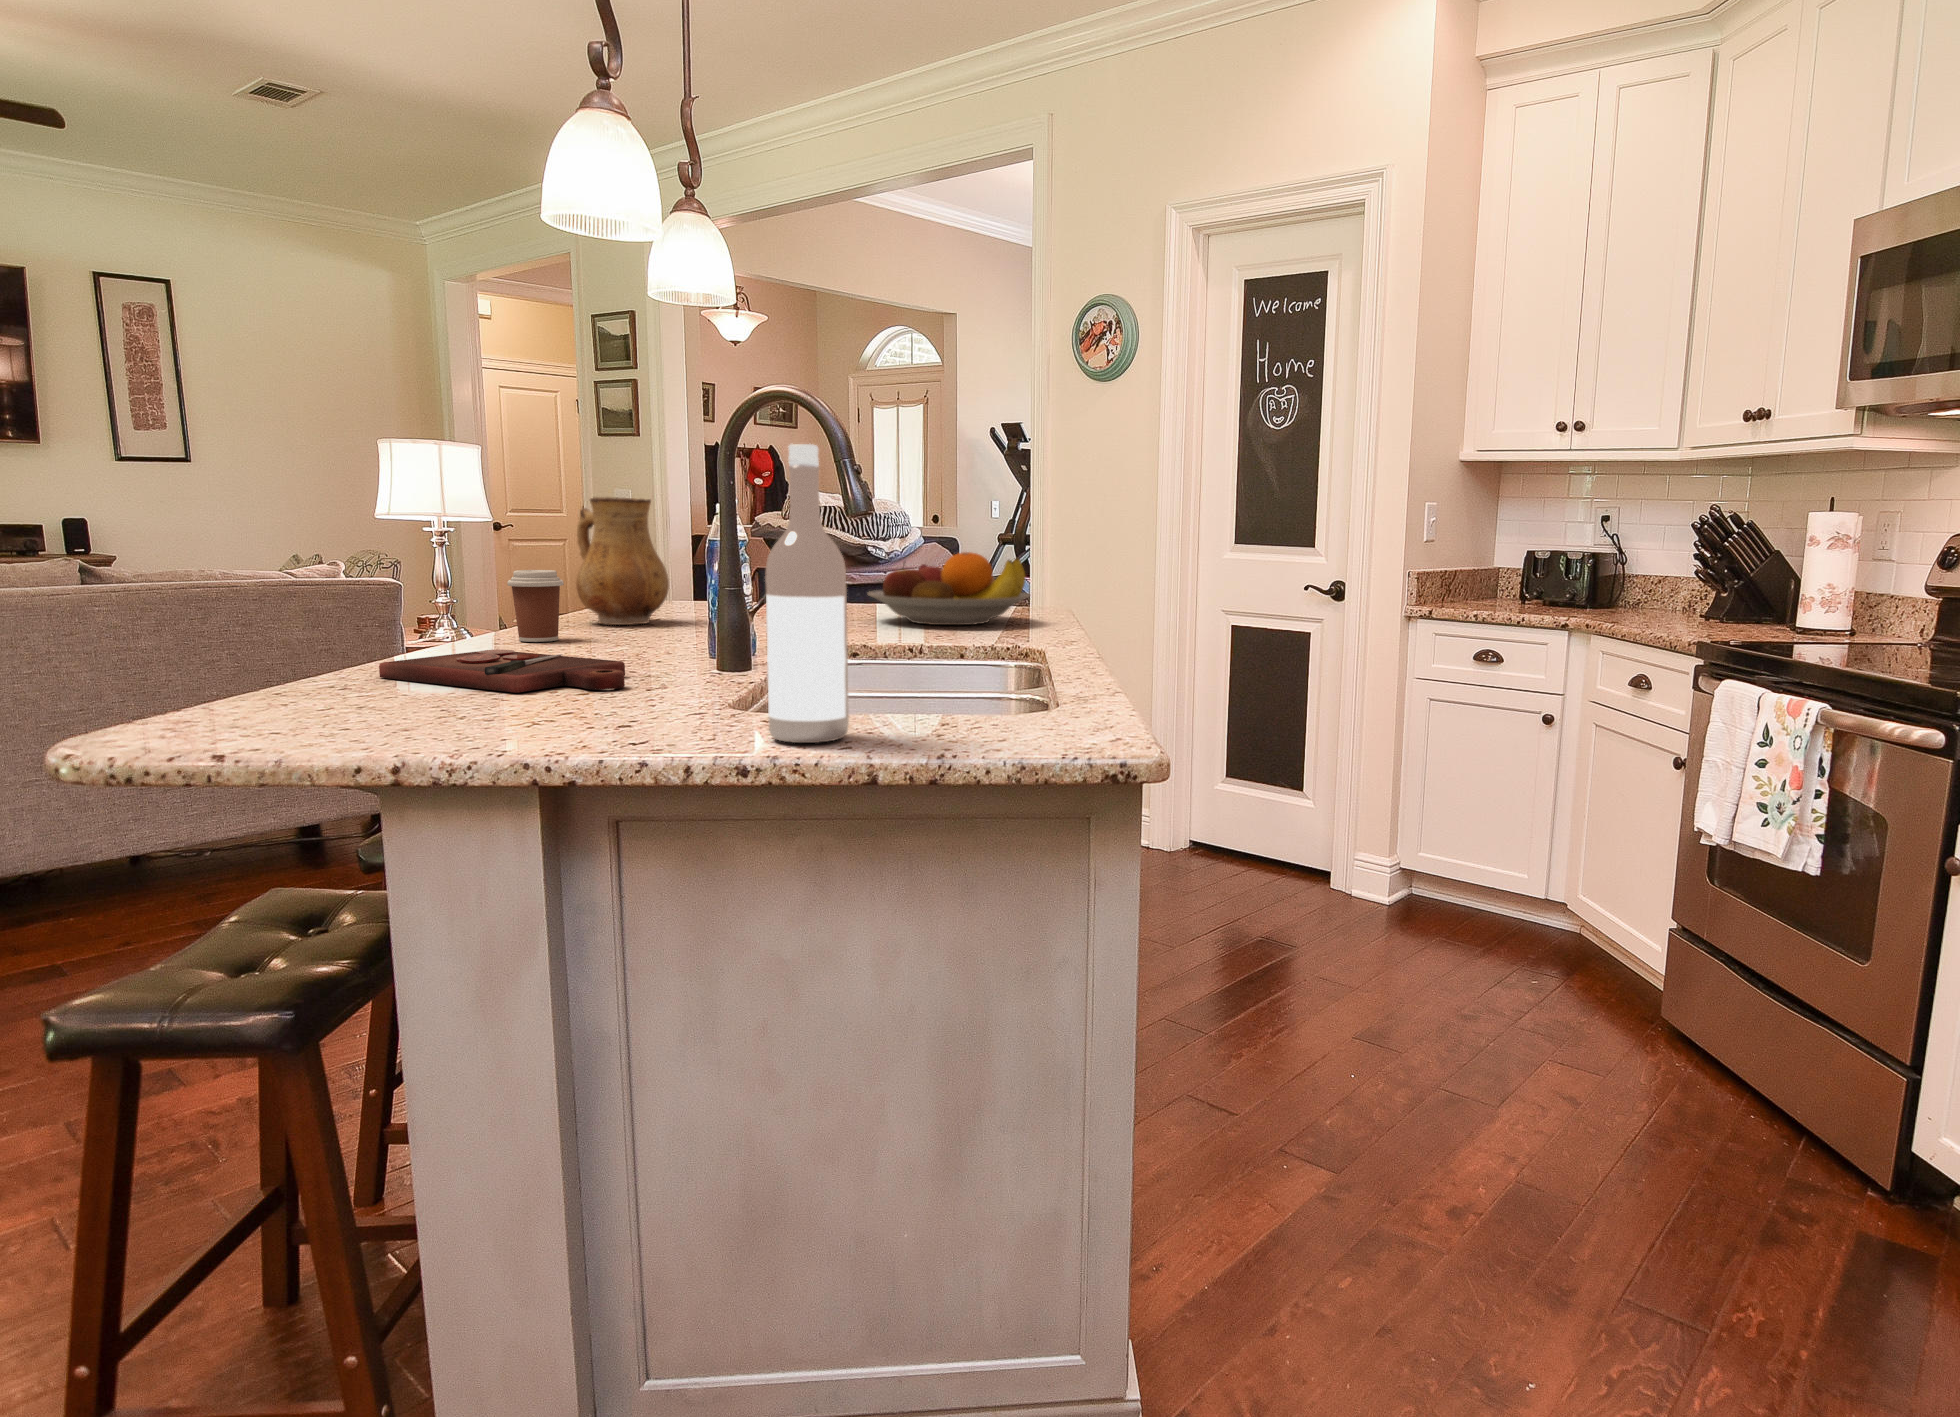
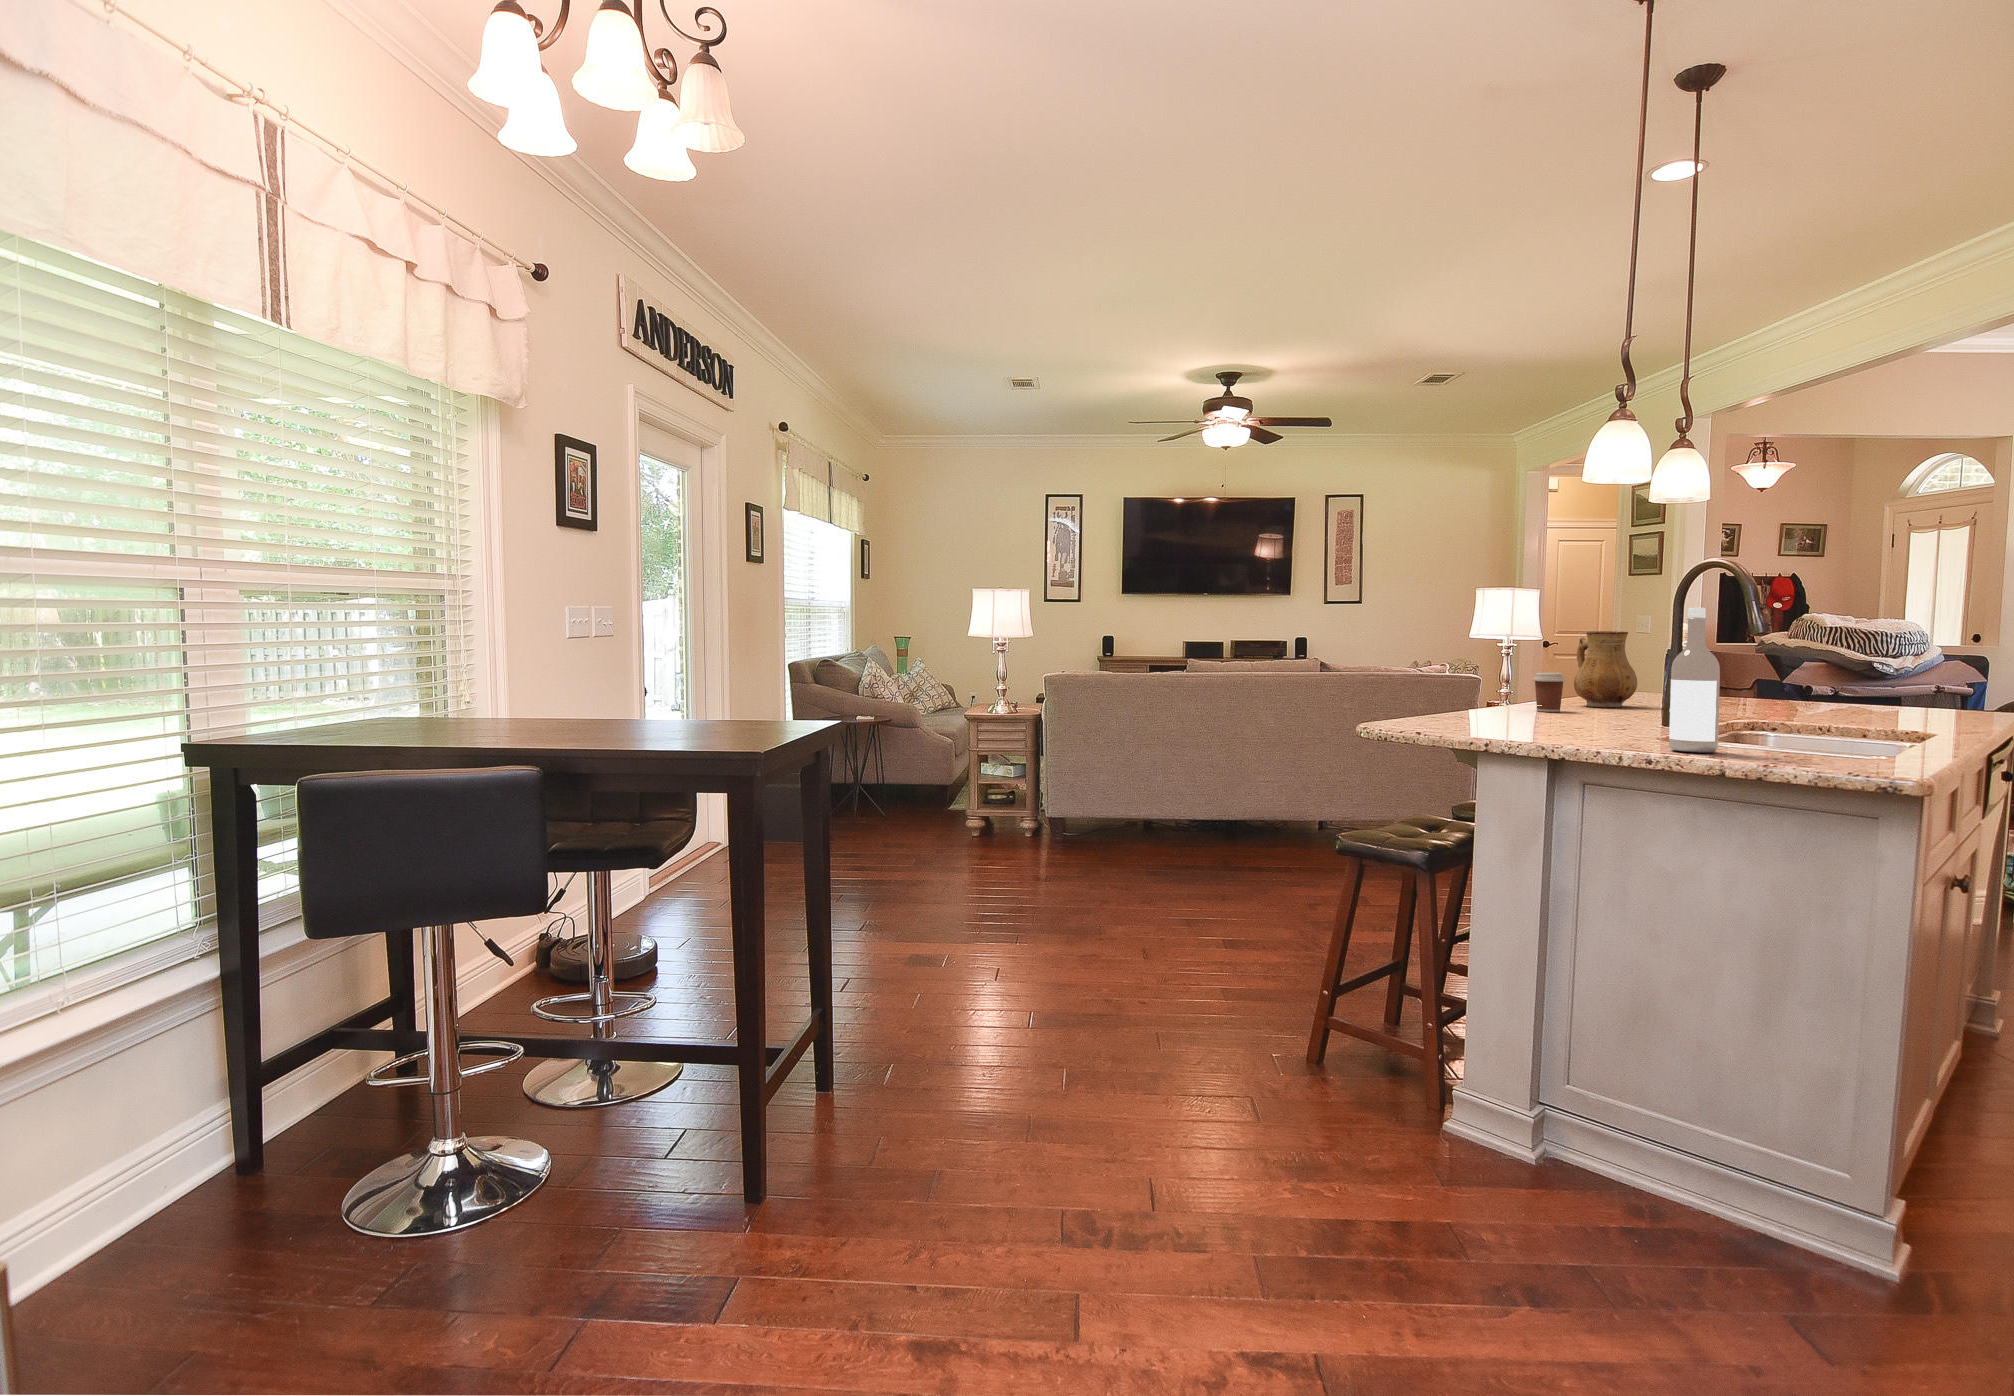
fruit bowl: present [868,552,1030,625] -> none [1799,665,1966,718]
cutting board: present [379,650,625,692] -> none [1468,711,1598,730]

